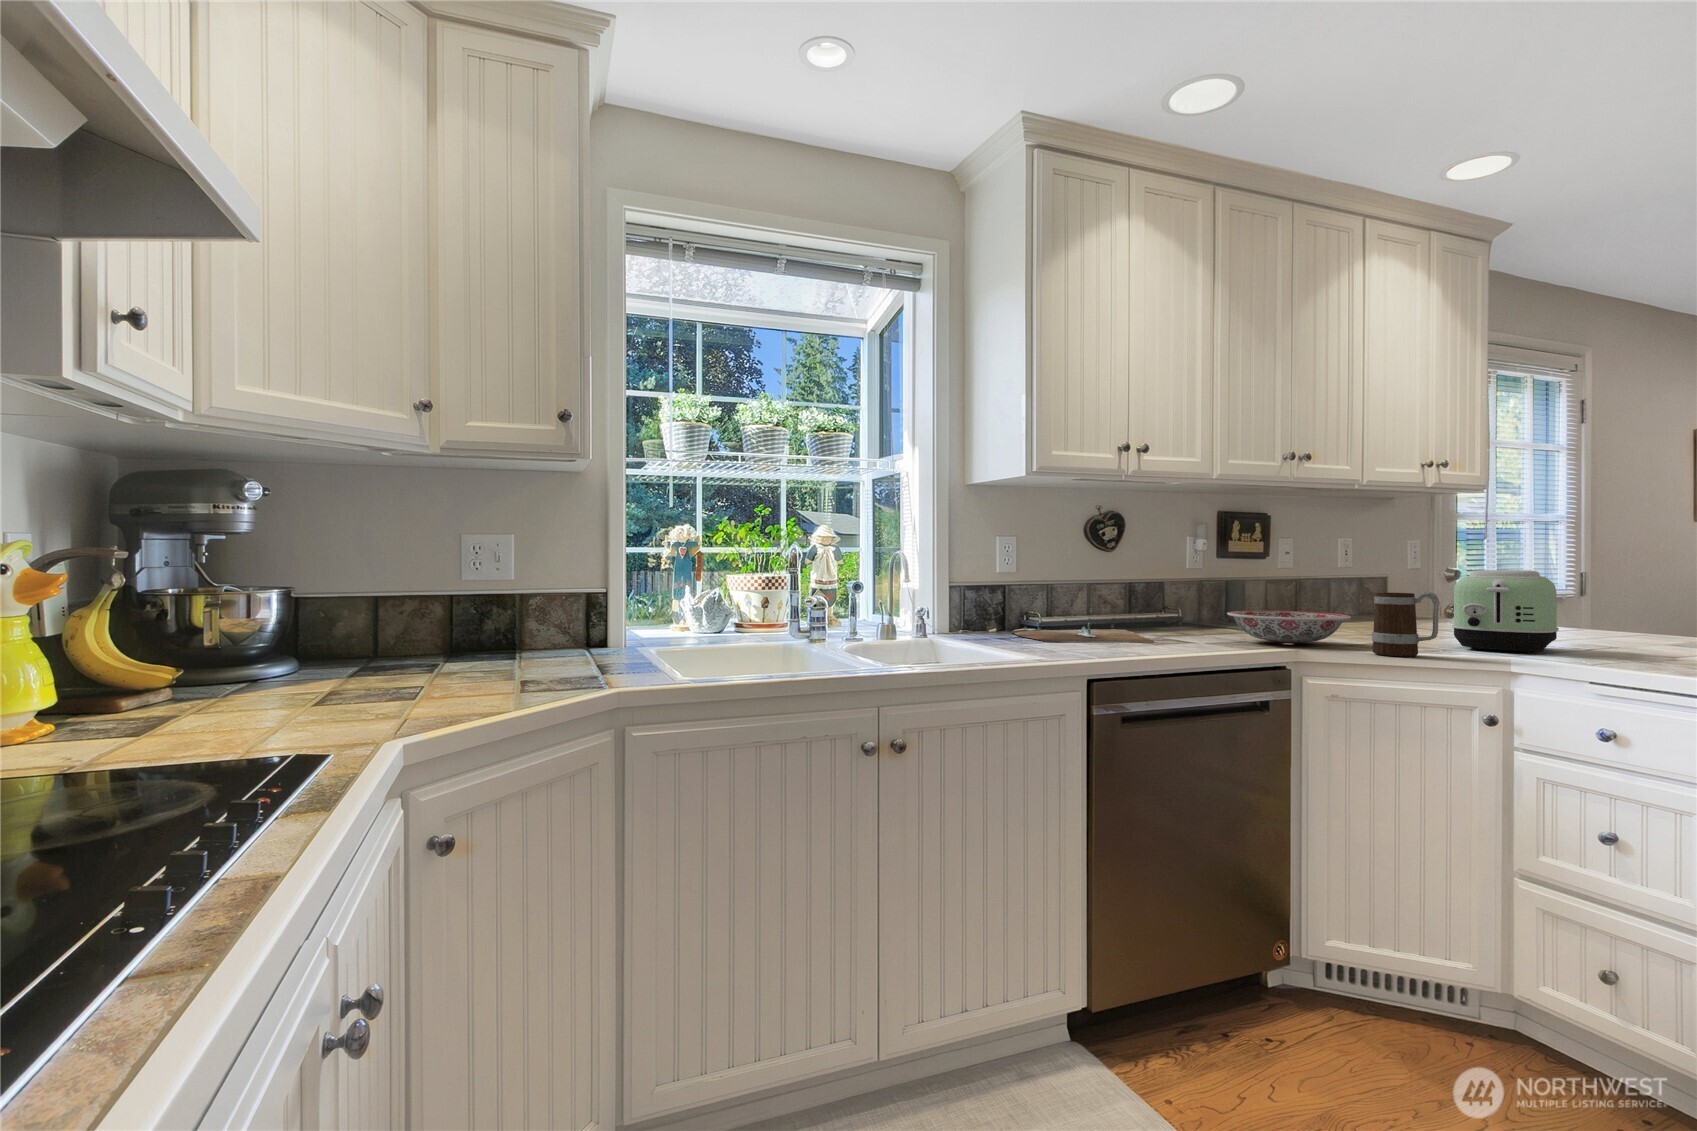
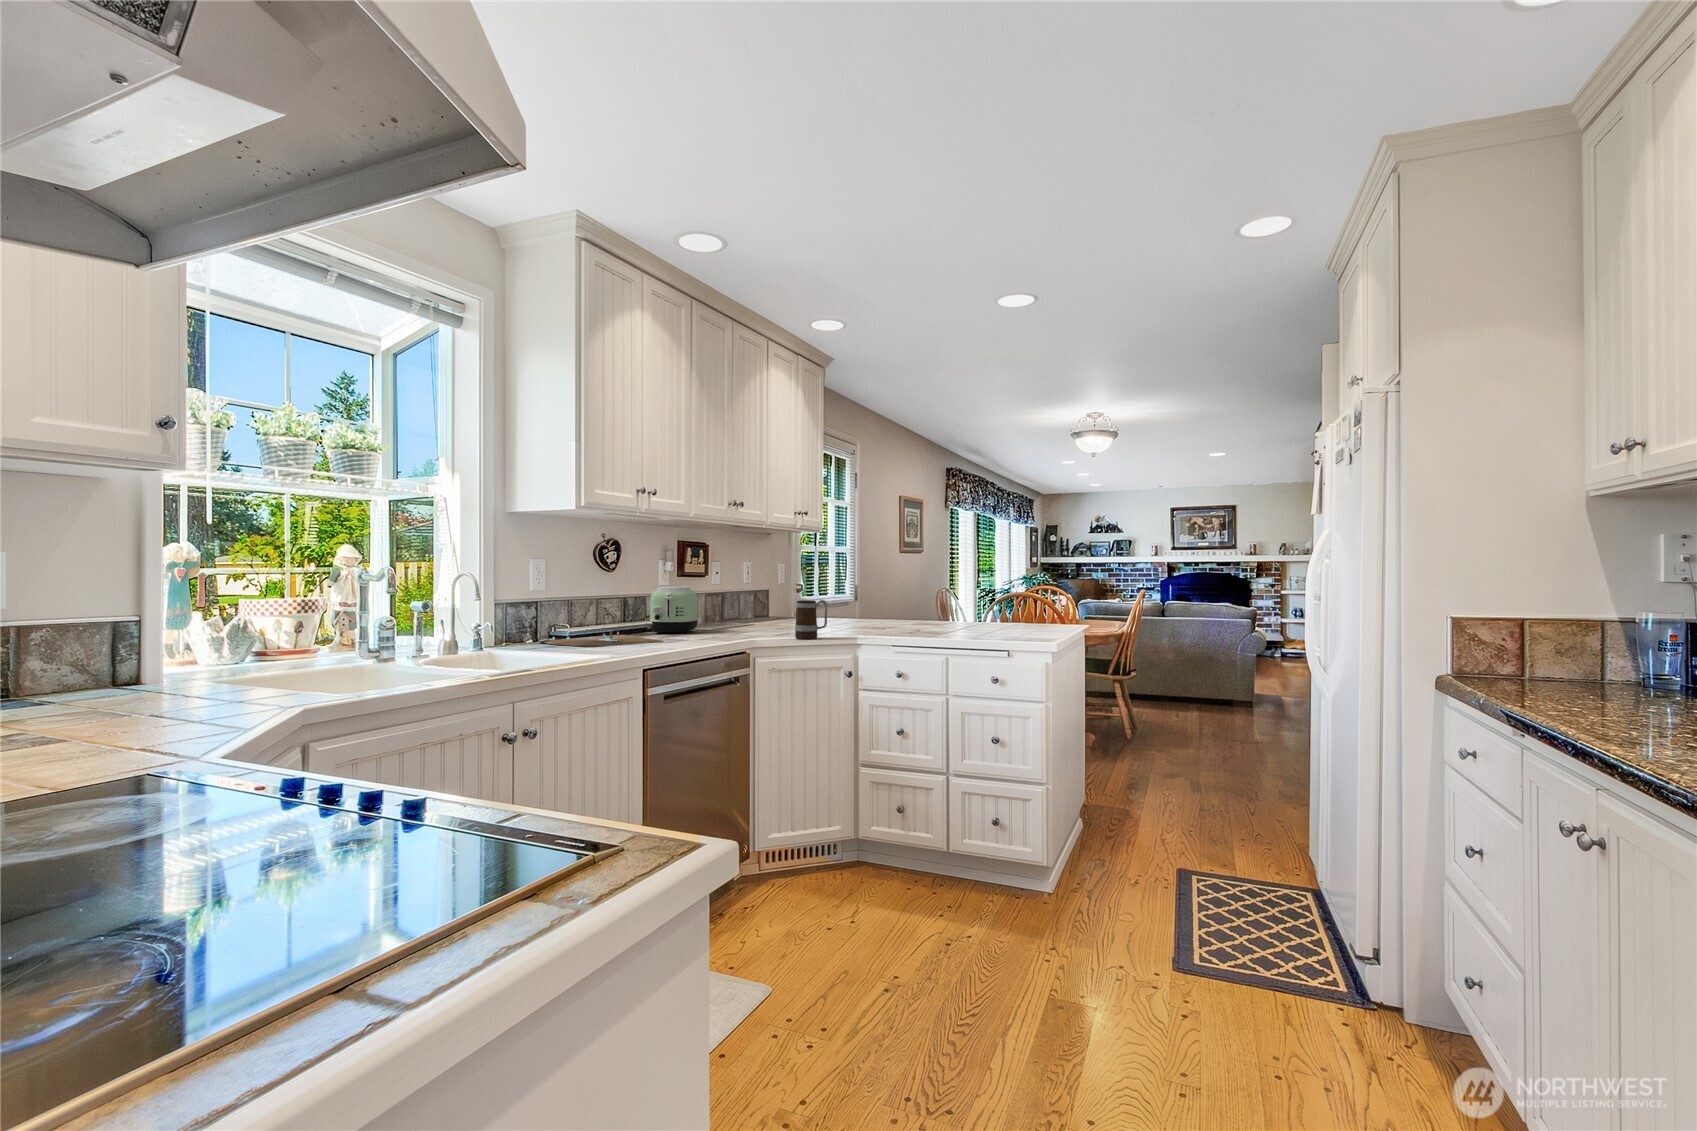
toaster: present [1452,570,1559,653] -> present [650,586,698,634]
ceramic bowl: present [1227,611,1351,644] -> none [705,615,778,637]

